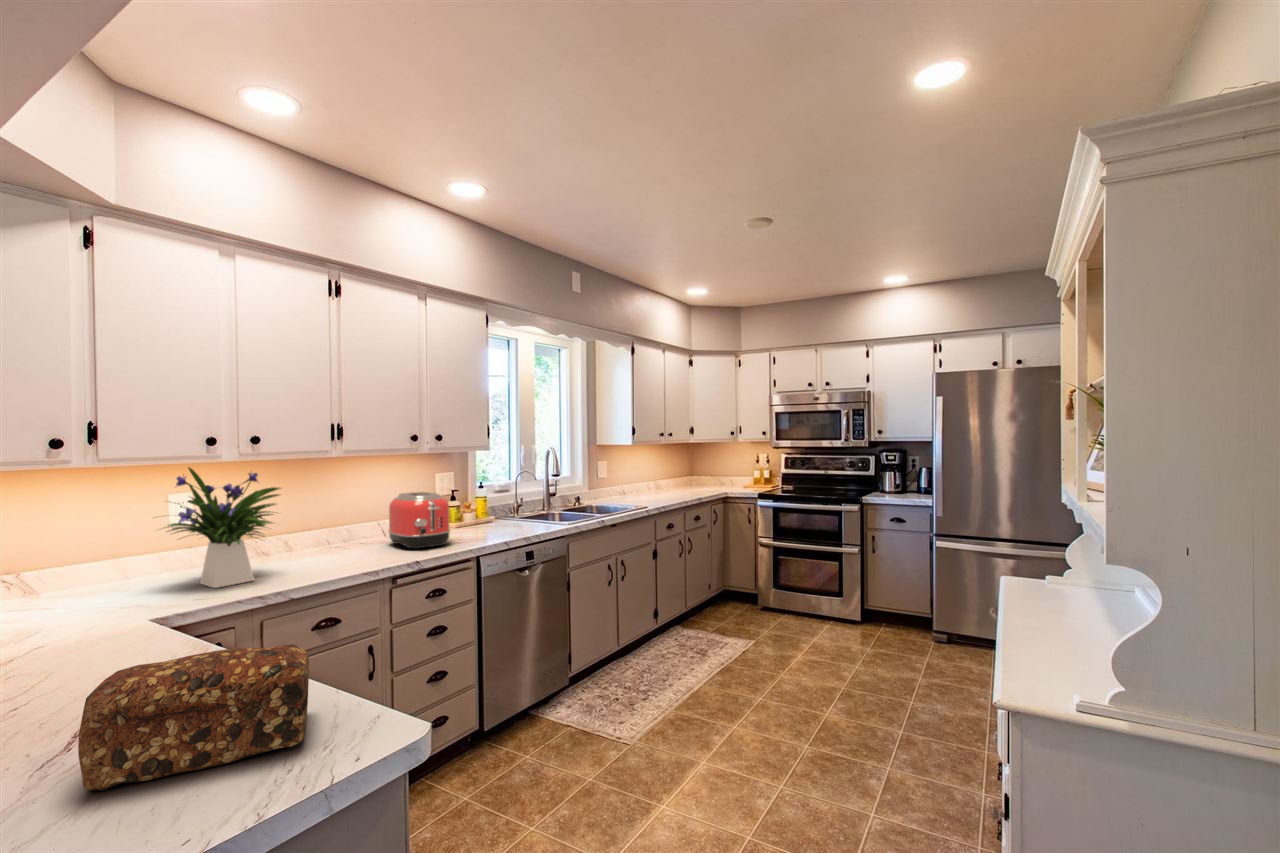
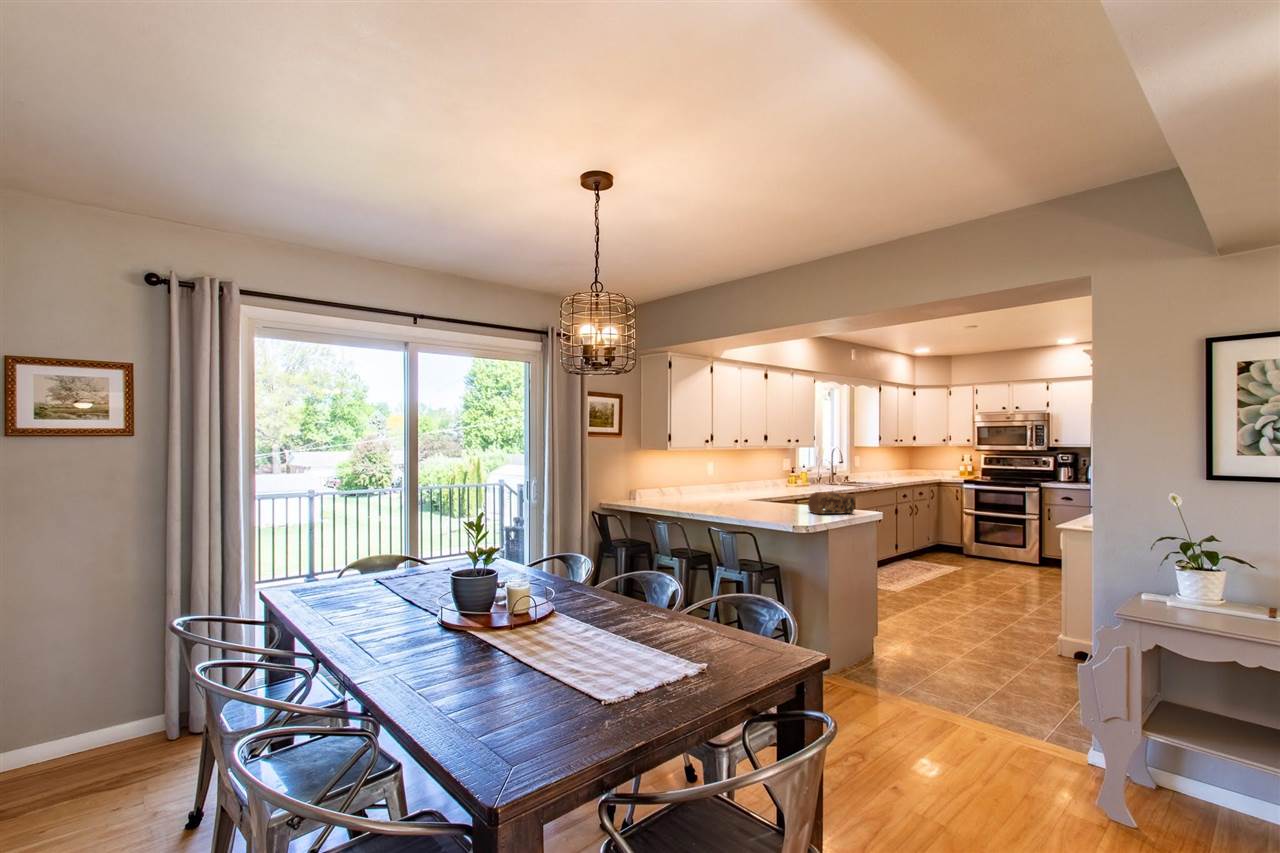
flower arrangement: present [166,467,280,588] -> none [725,451,768,496]
toaster: present [388,492,450,550] -> none [779,467,809,491]

